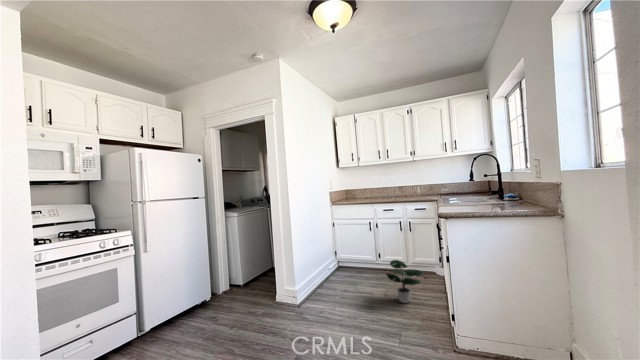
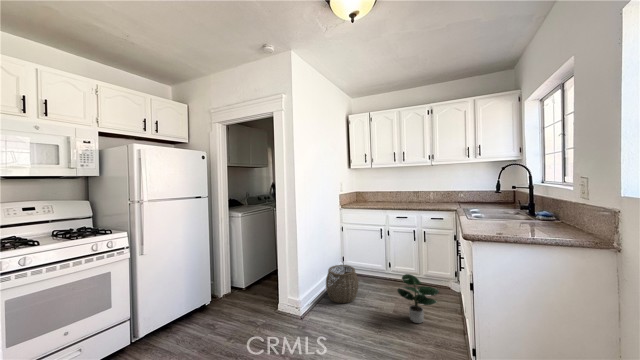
woven basket: none [320,257,351,292] -> present [326,265,359,303]

